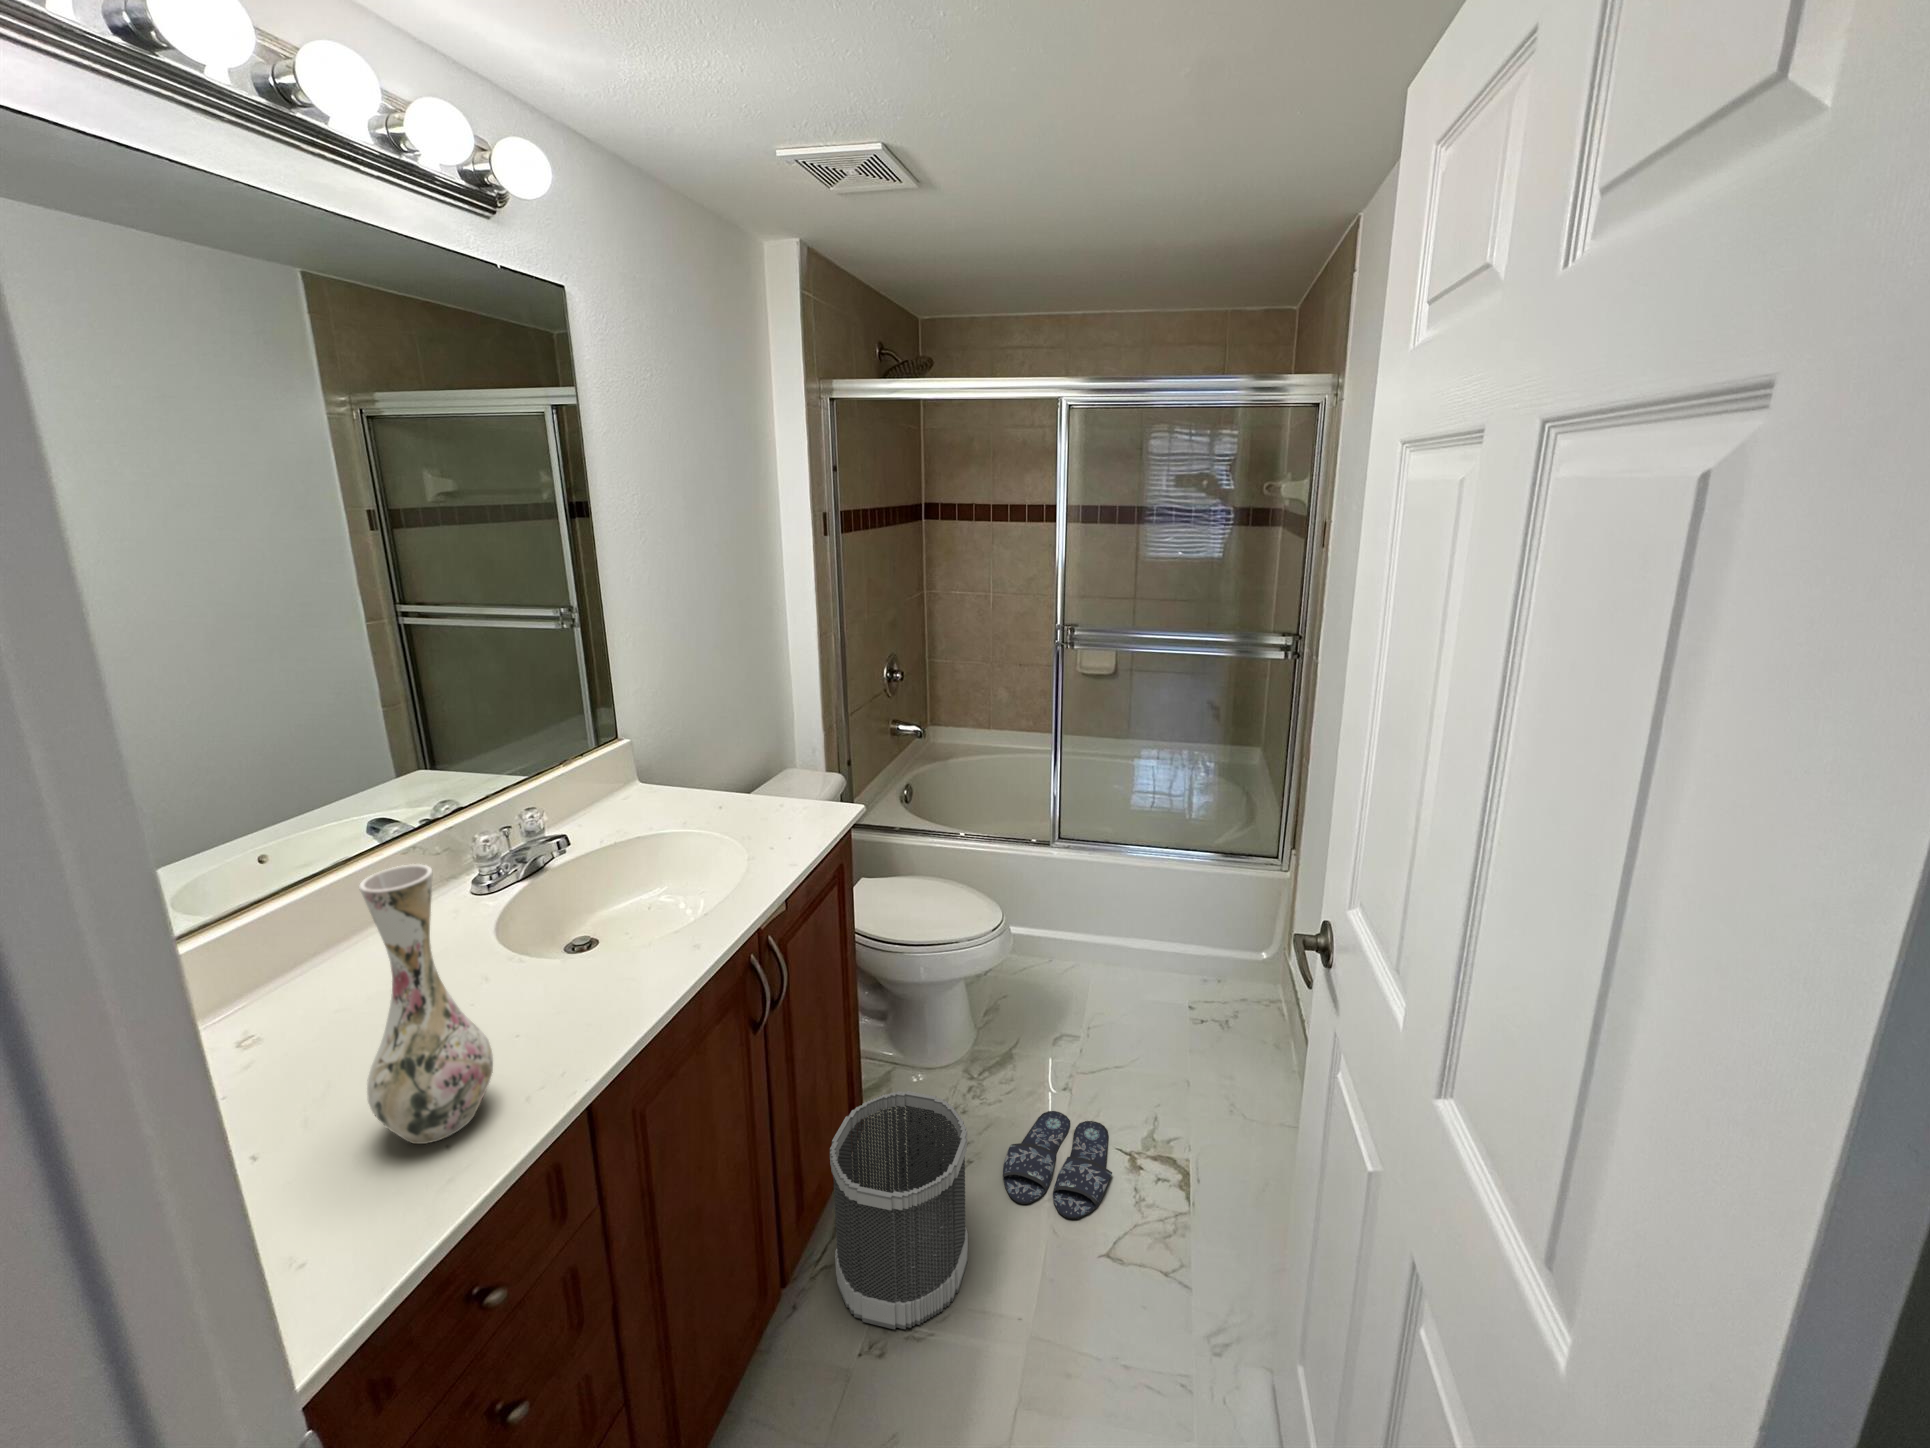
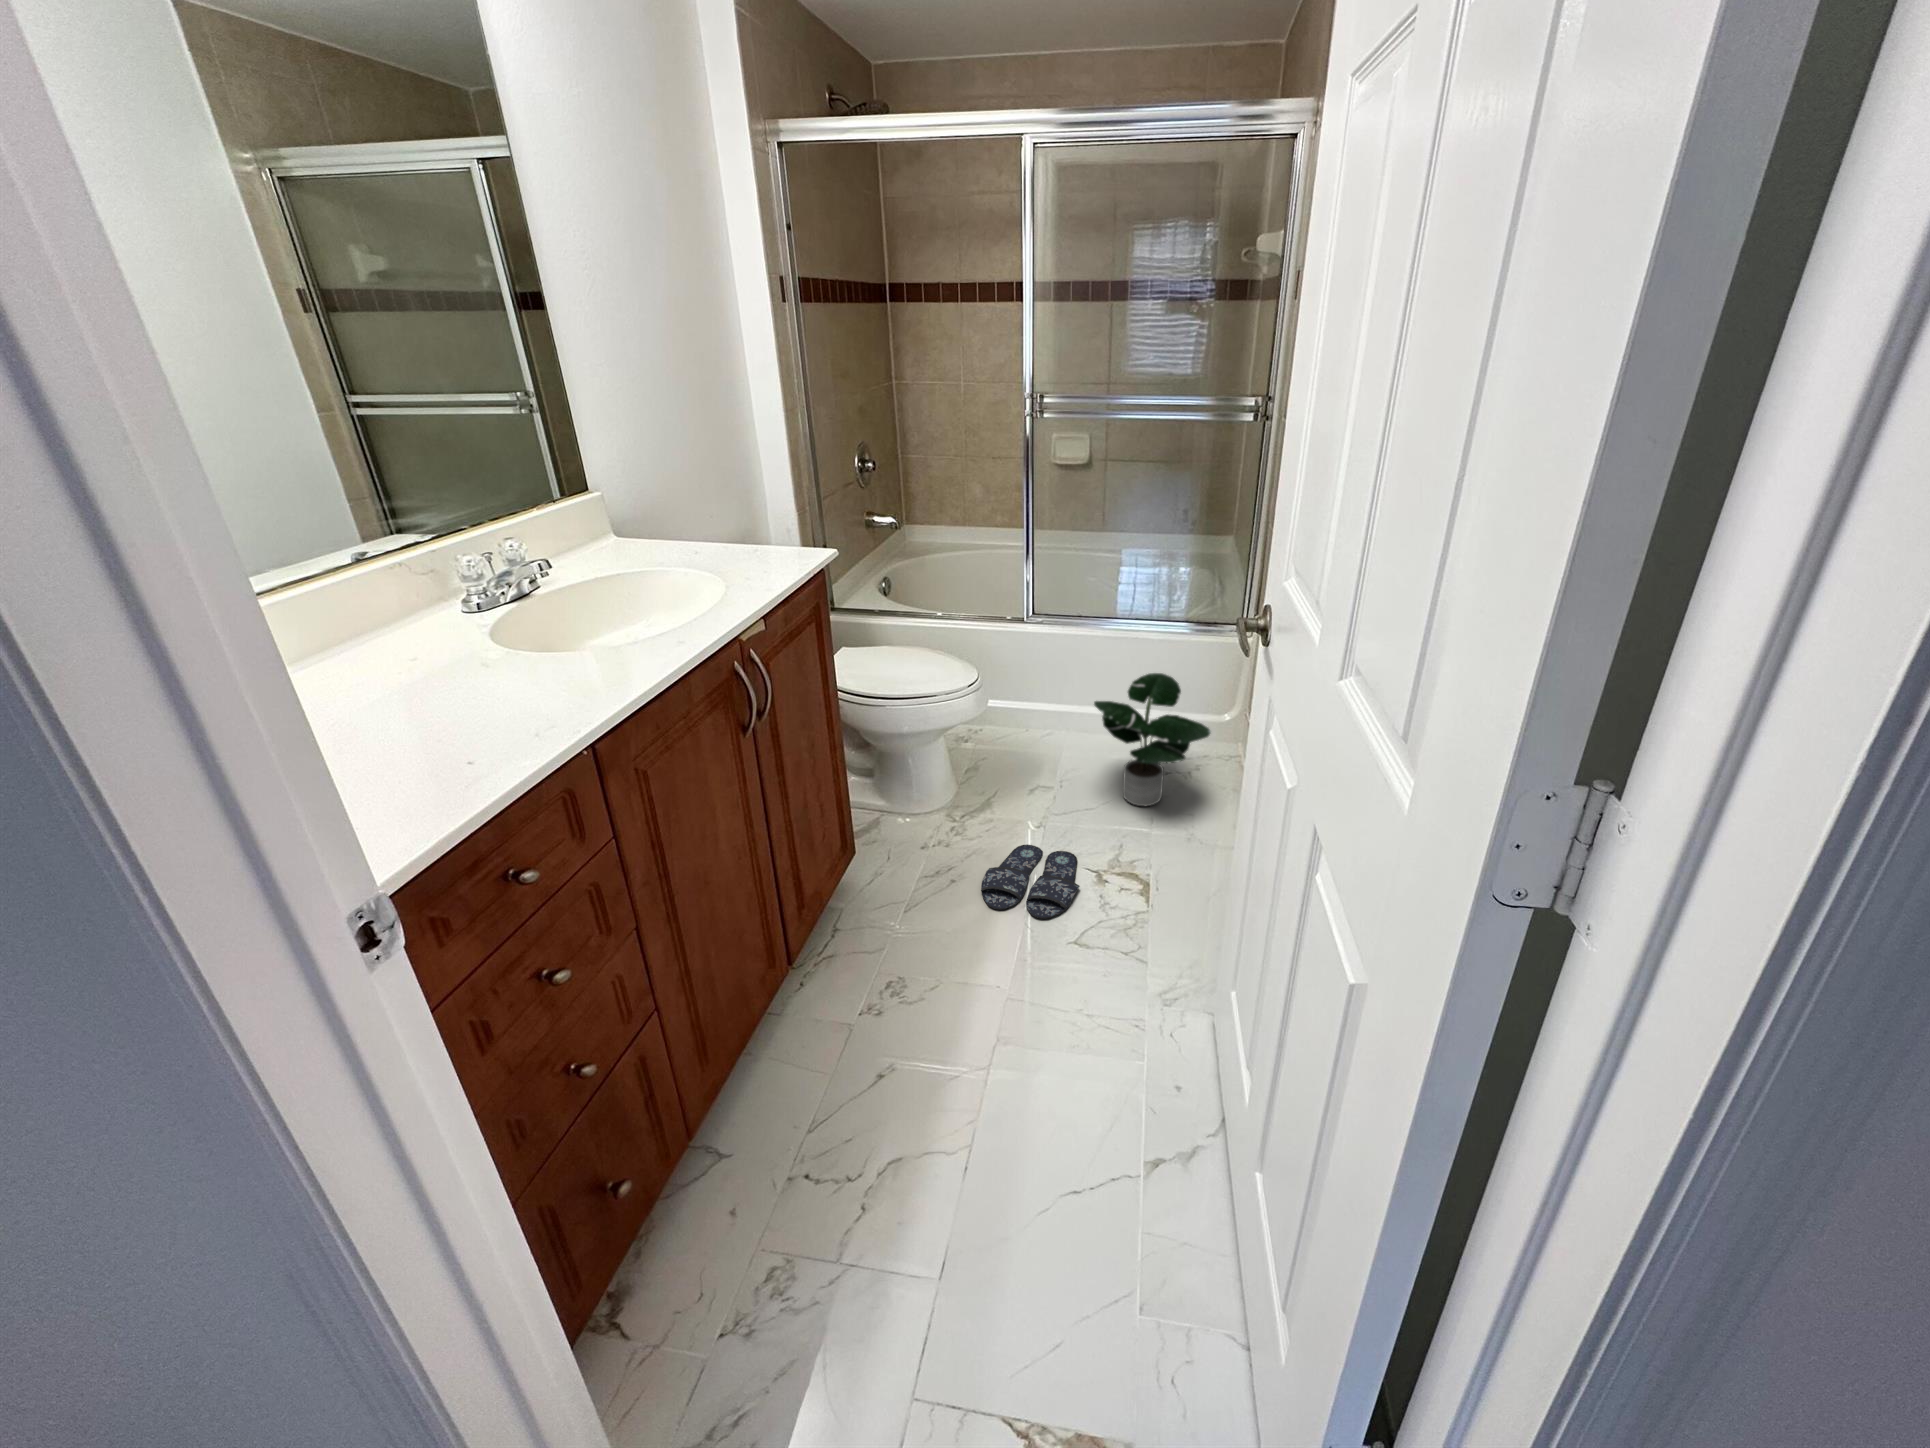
vase: present [359,864,493,1144] -> none [363,494,508,746]
potted plant: none [1125,910,1251,1062] -> present [1094,673,1211,806]
wastebasket: present [830,1091,968,1329] -> none [821,811,950,996]

